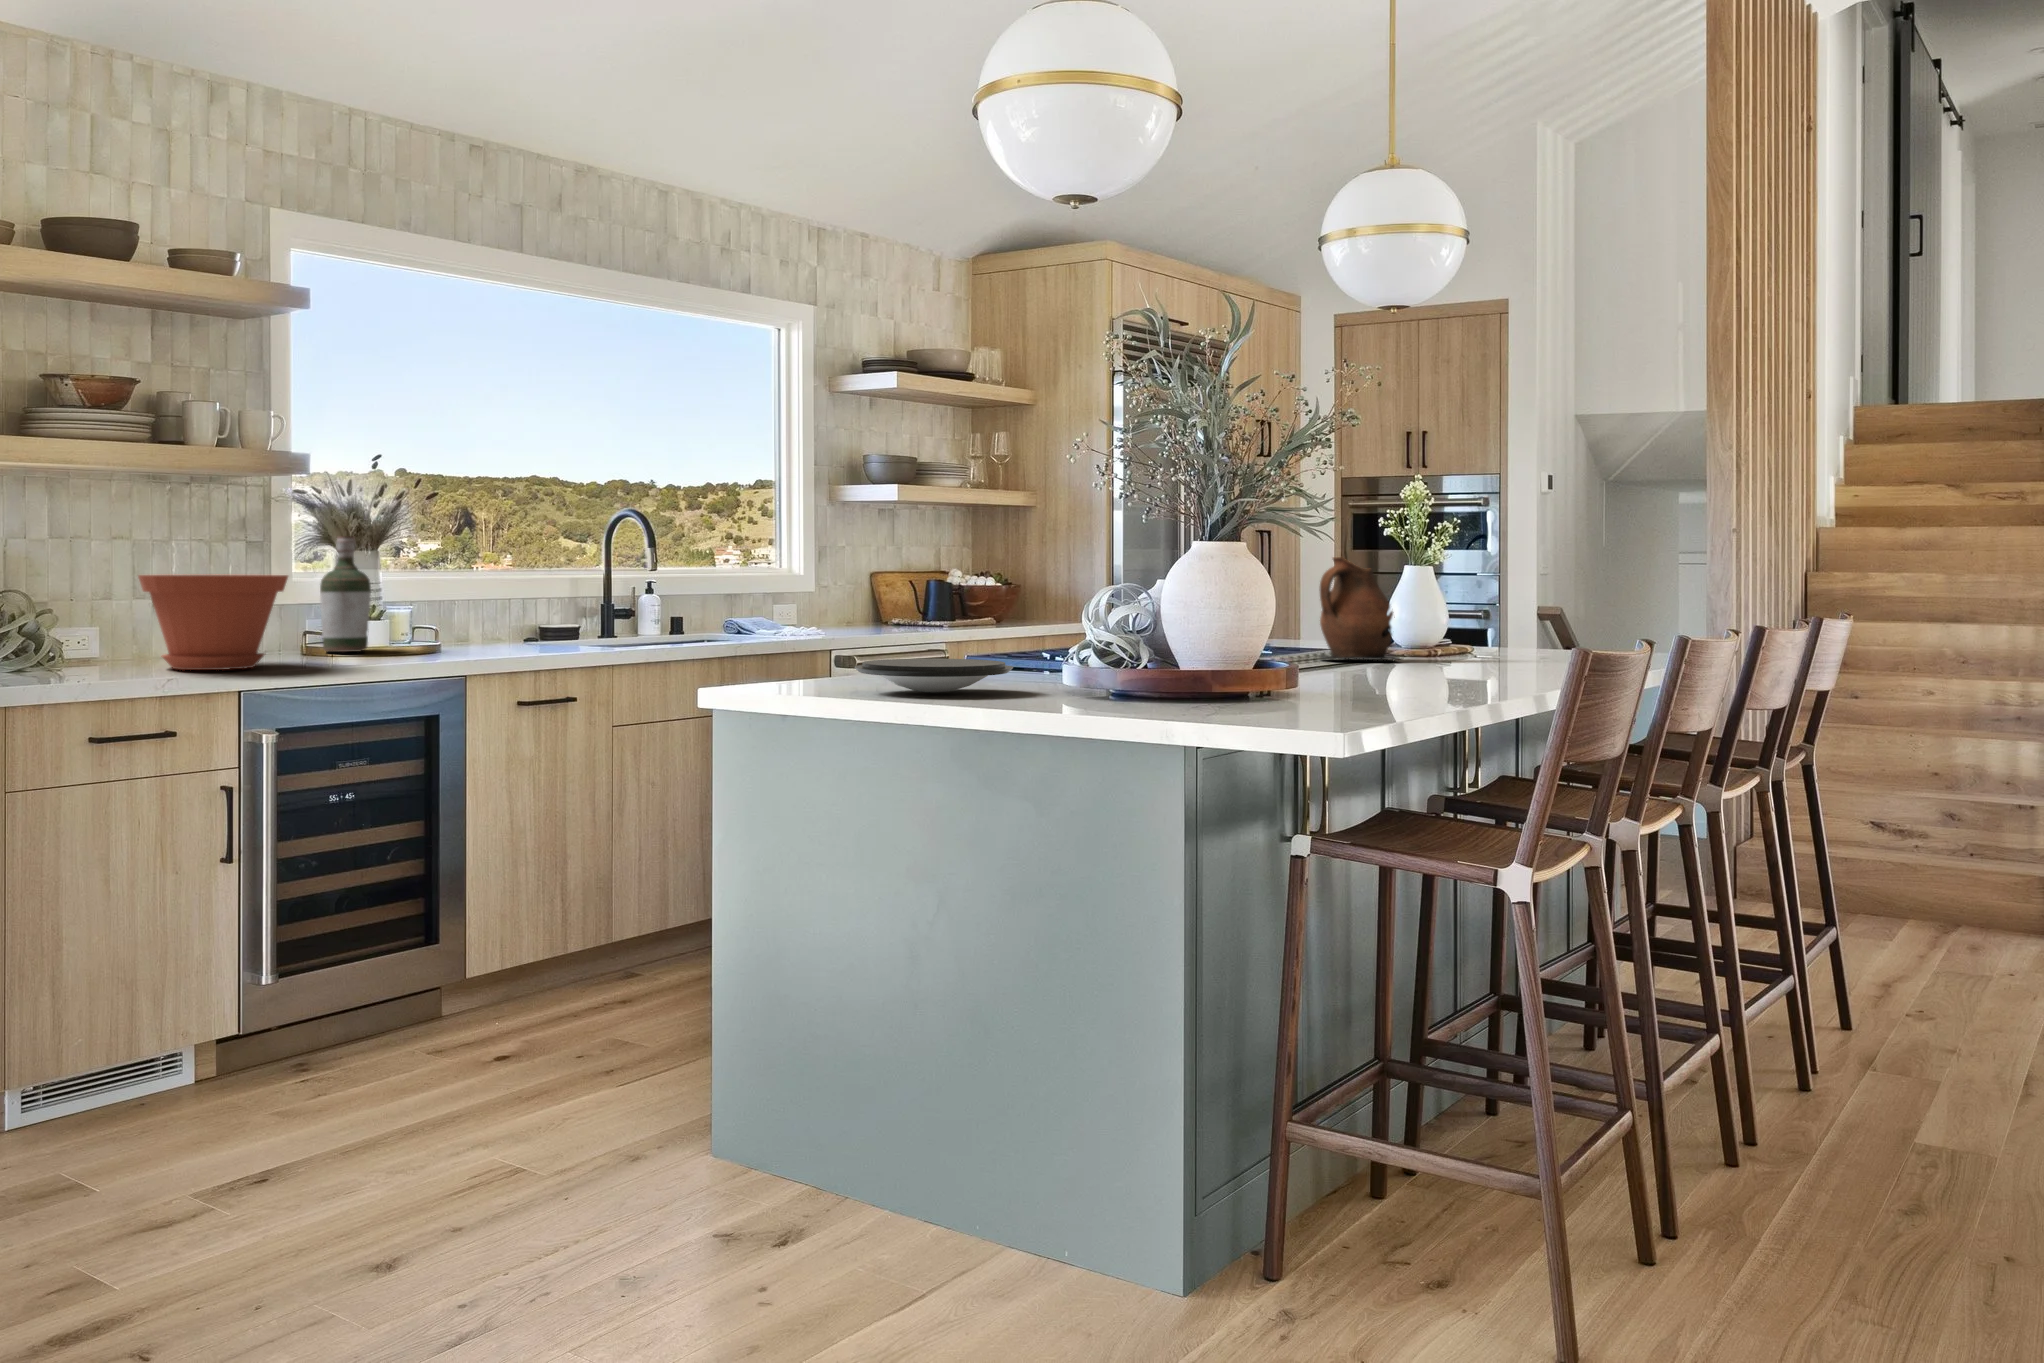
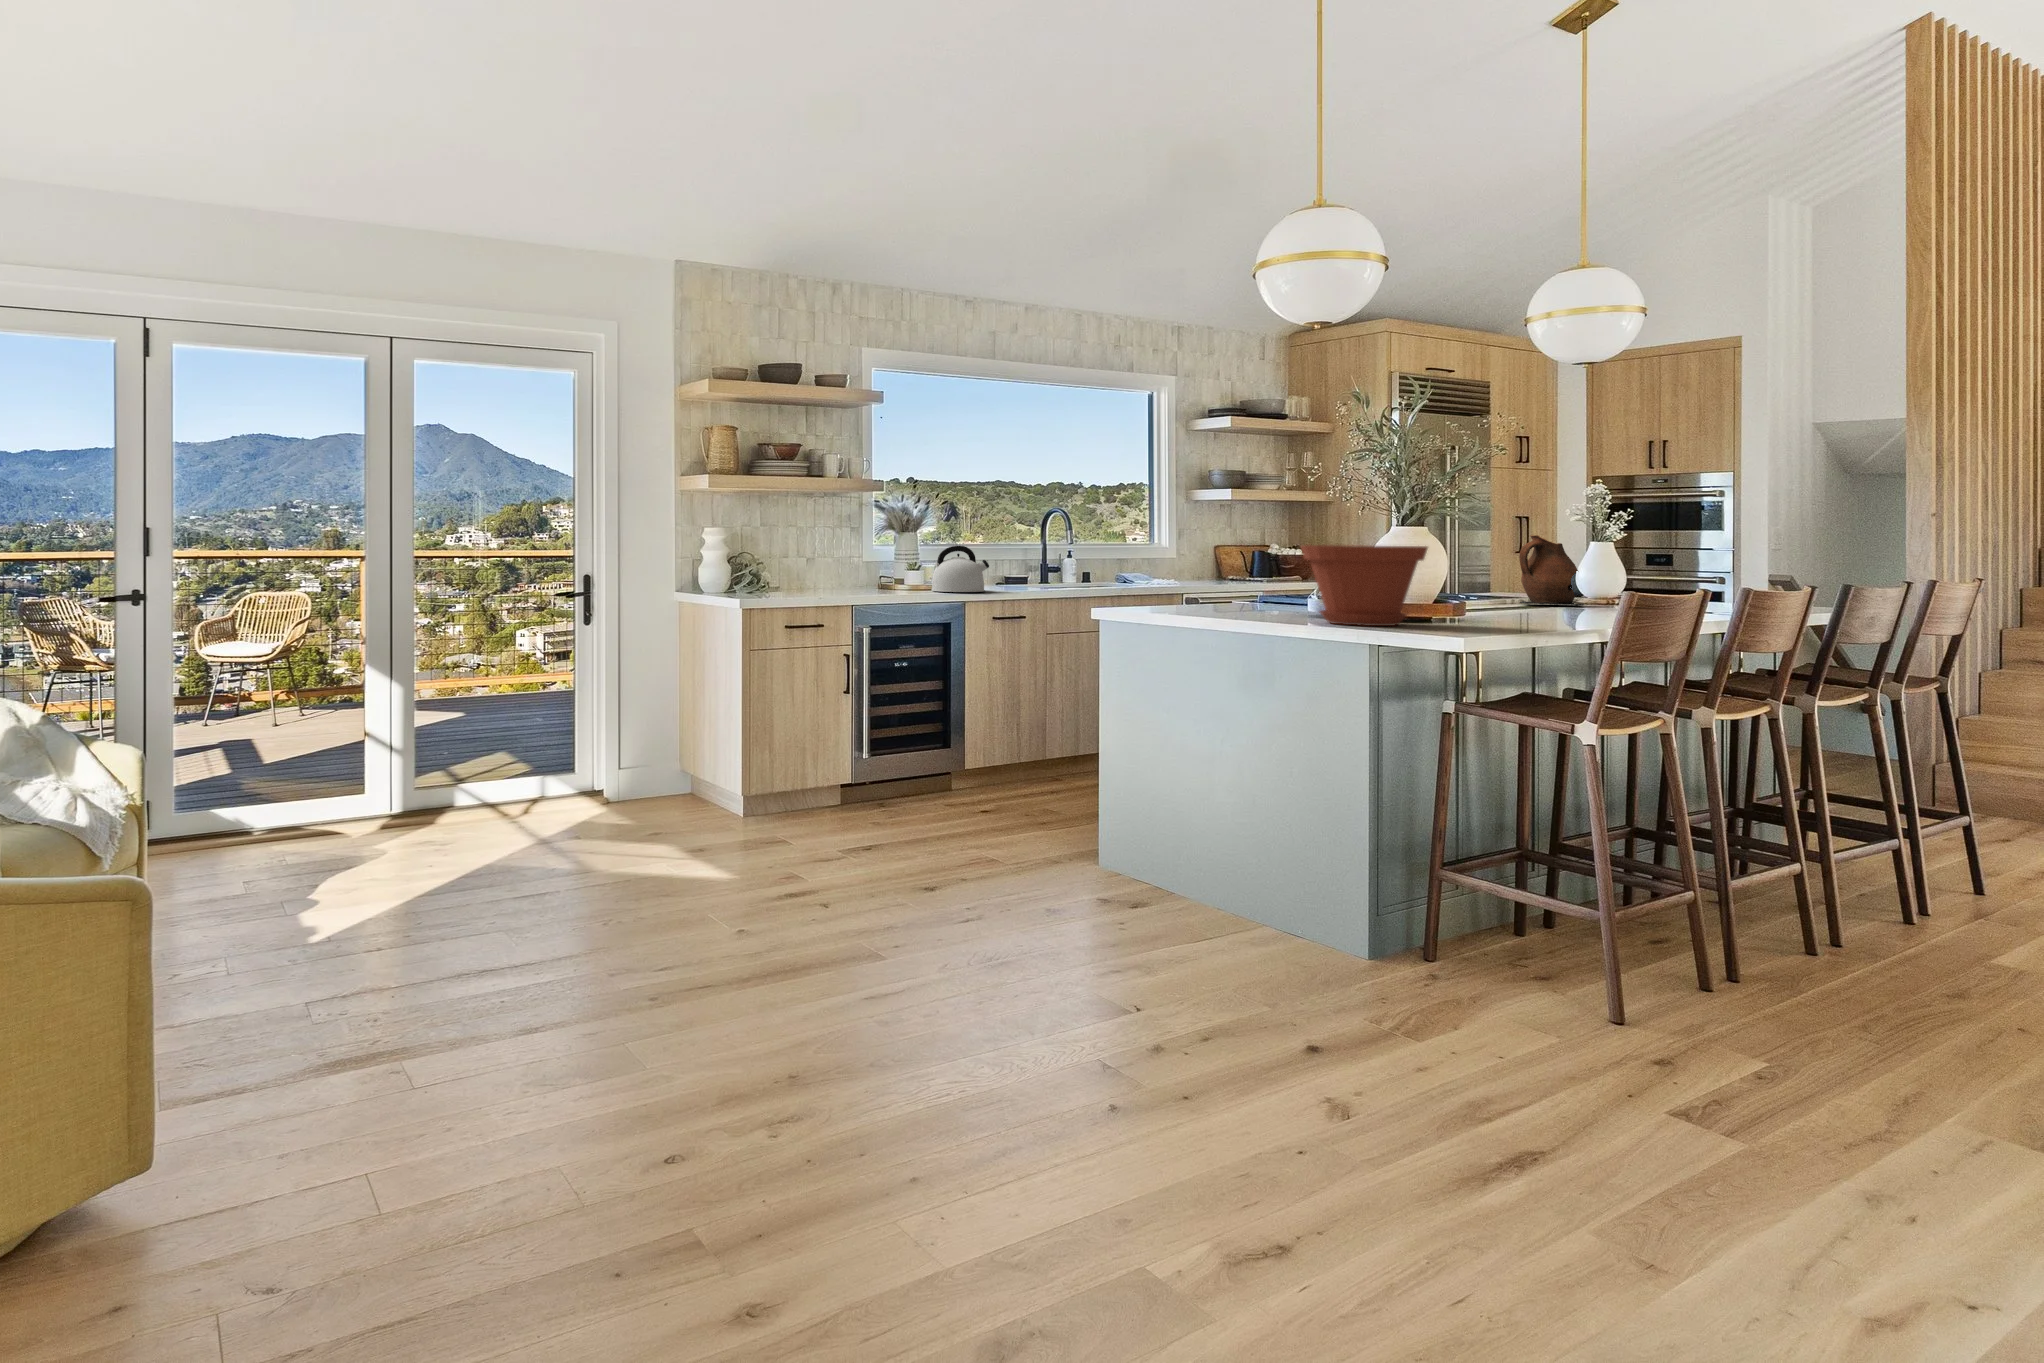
bottle: present [320,536,371,652] -> none [890,524,916,587]
plant pot: present [138,575,288,670] -> present [1301,545,1428,626]
kettle: none [400,576,509,660] -> present [932,546,989,592]
plate: present [854,659,1013,692] -> none [1177,594,1274,613]

